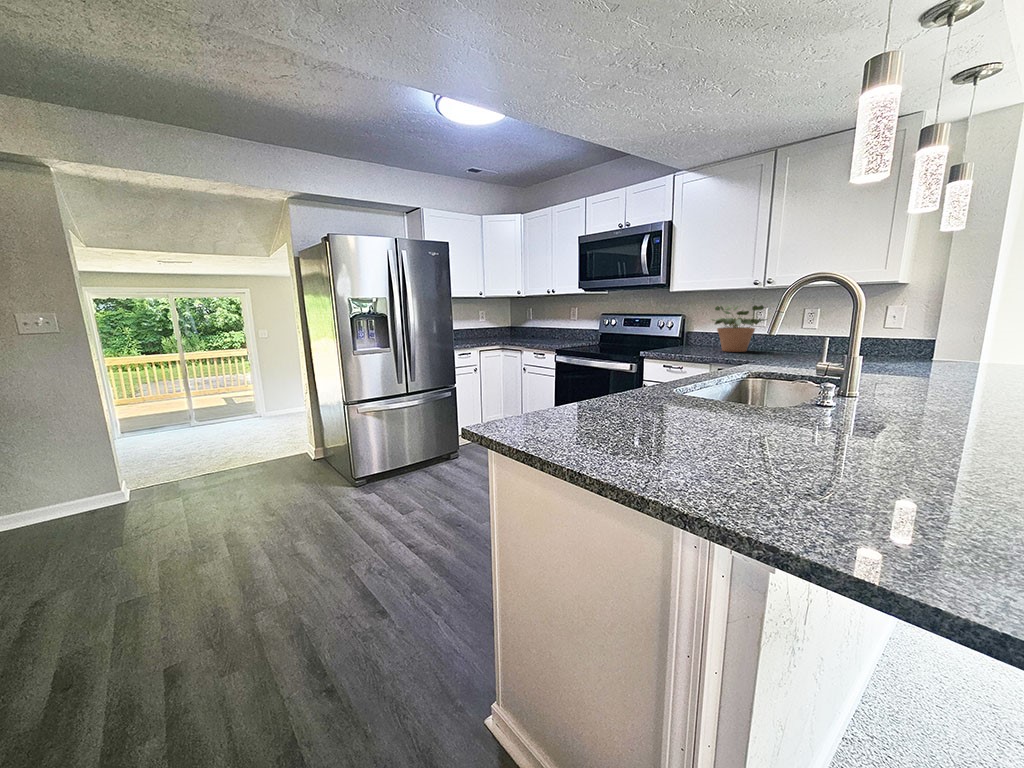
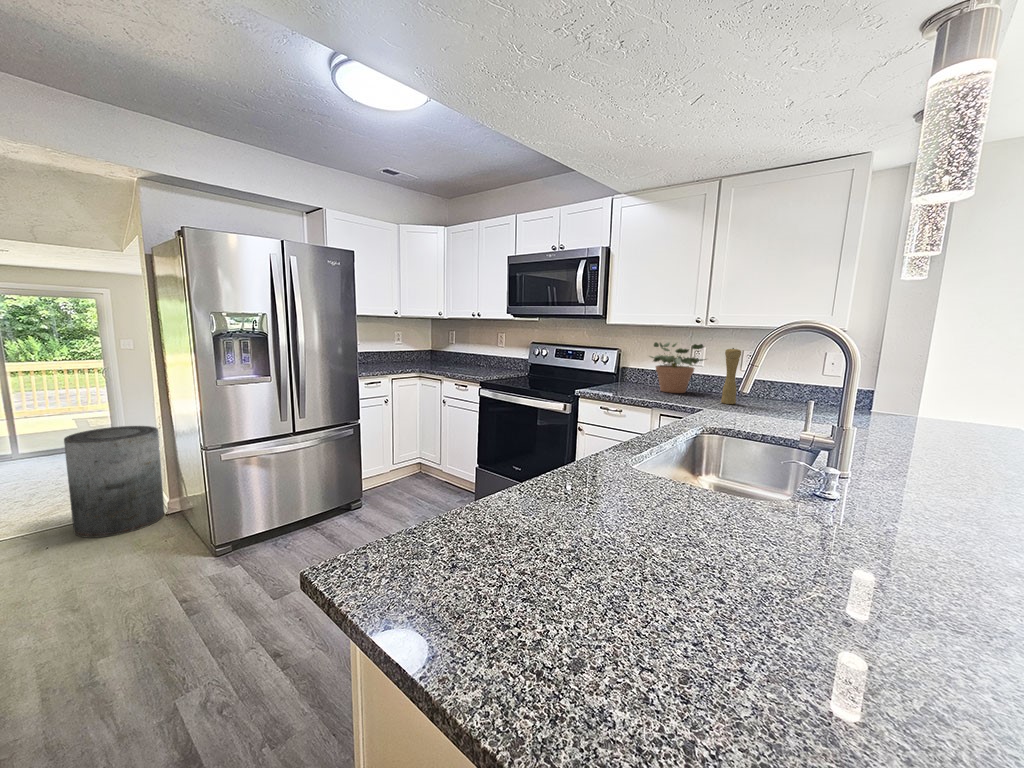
pepper mill: none [779,306,798,358] -> present [721,348,741,404]
trash can: none [247,391,314,473] -> present [64,426,164,538]

